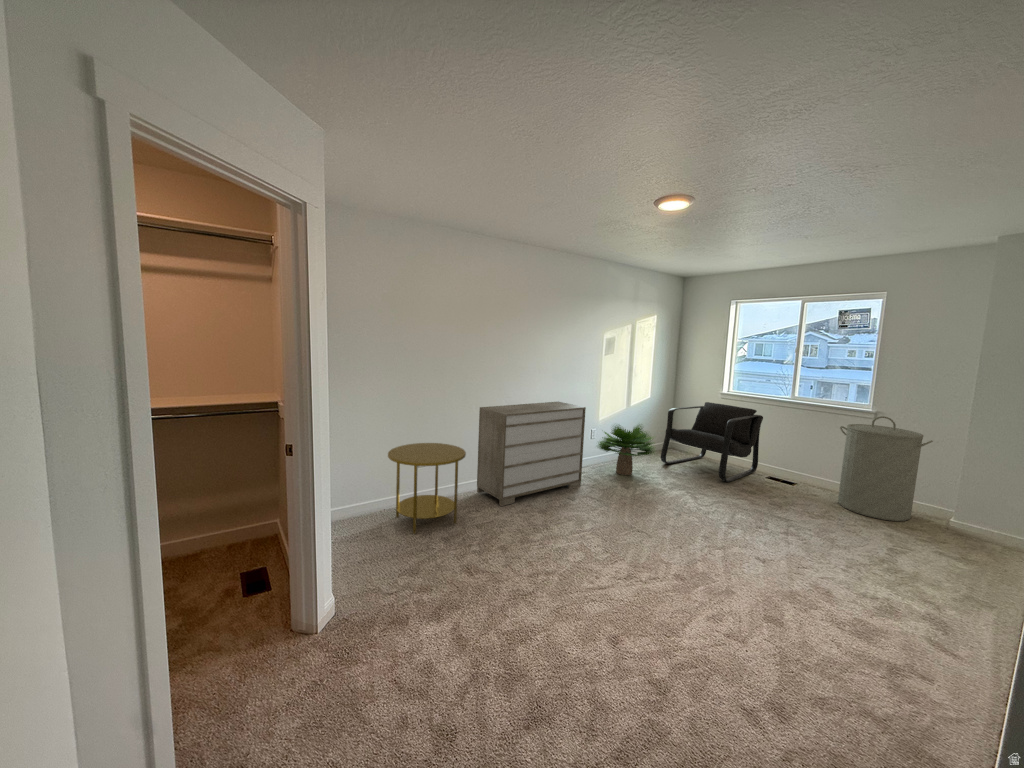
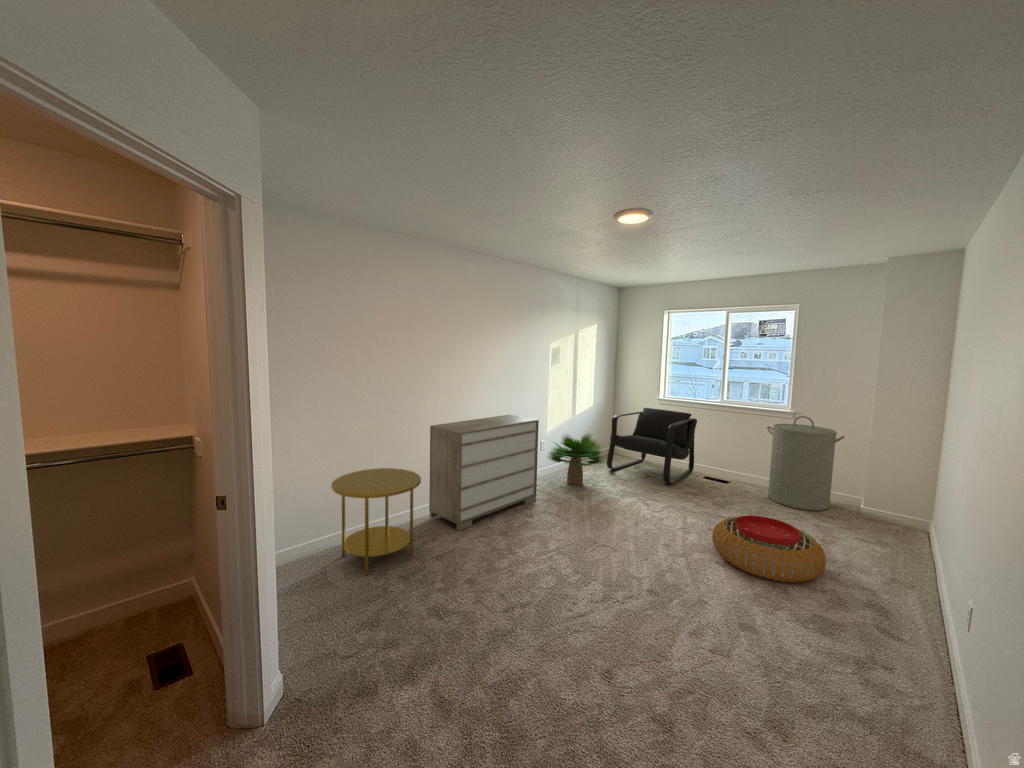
pouf: none [755,515,882,587] -> present [712,516,826,582]

